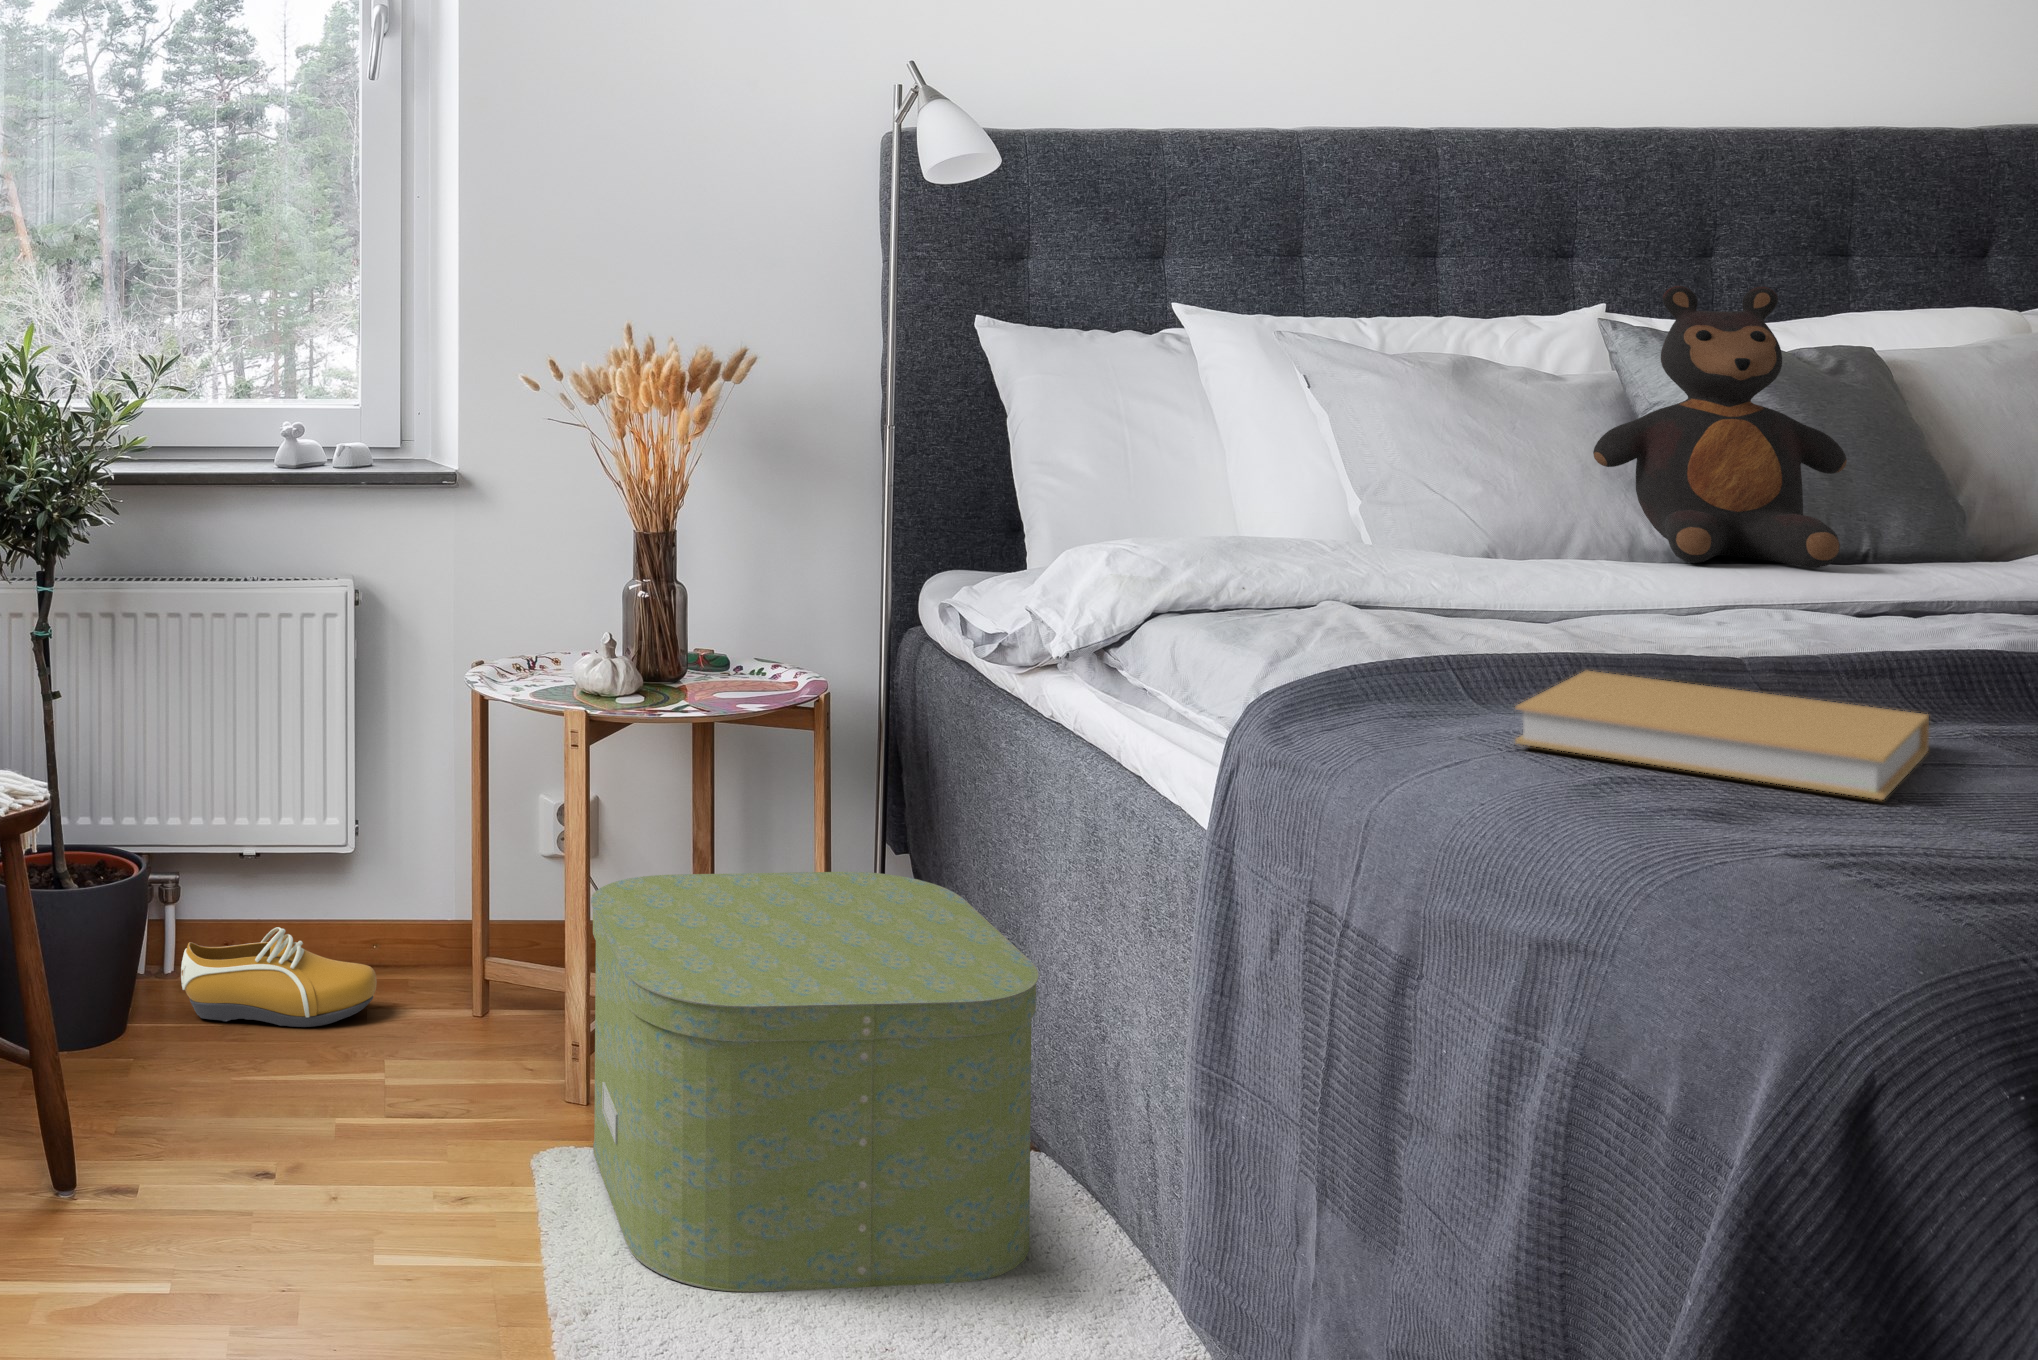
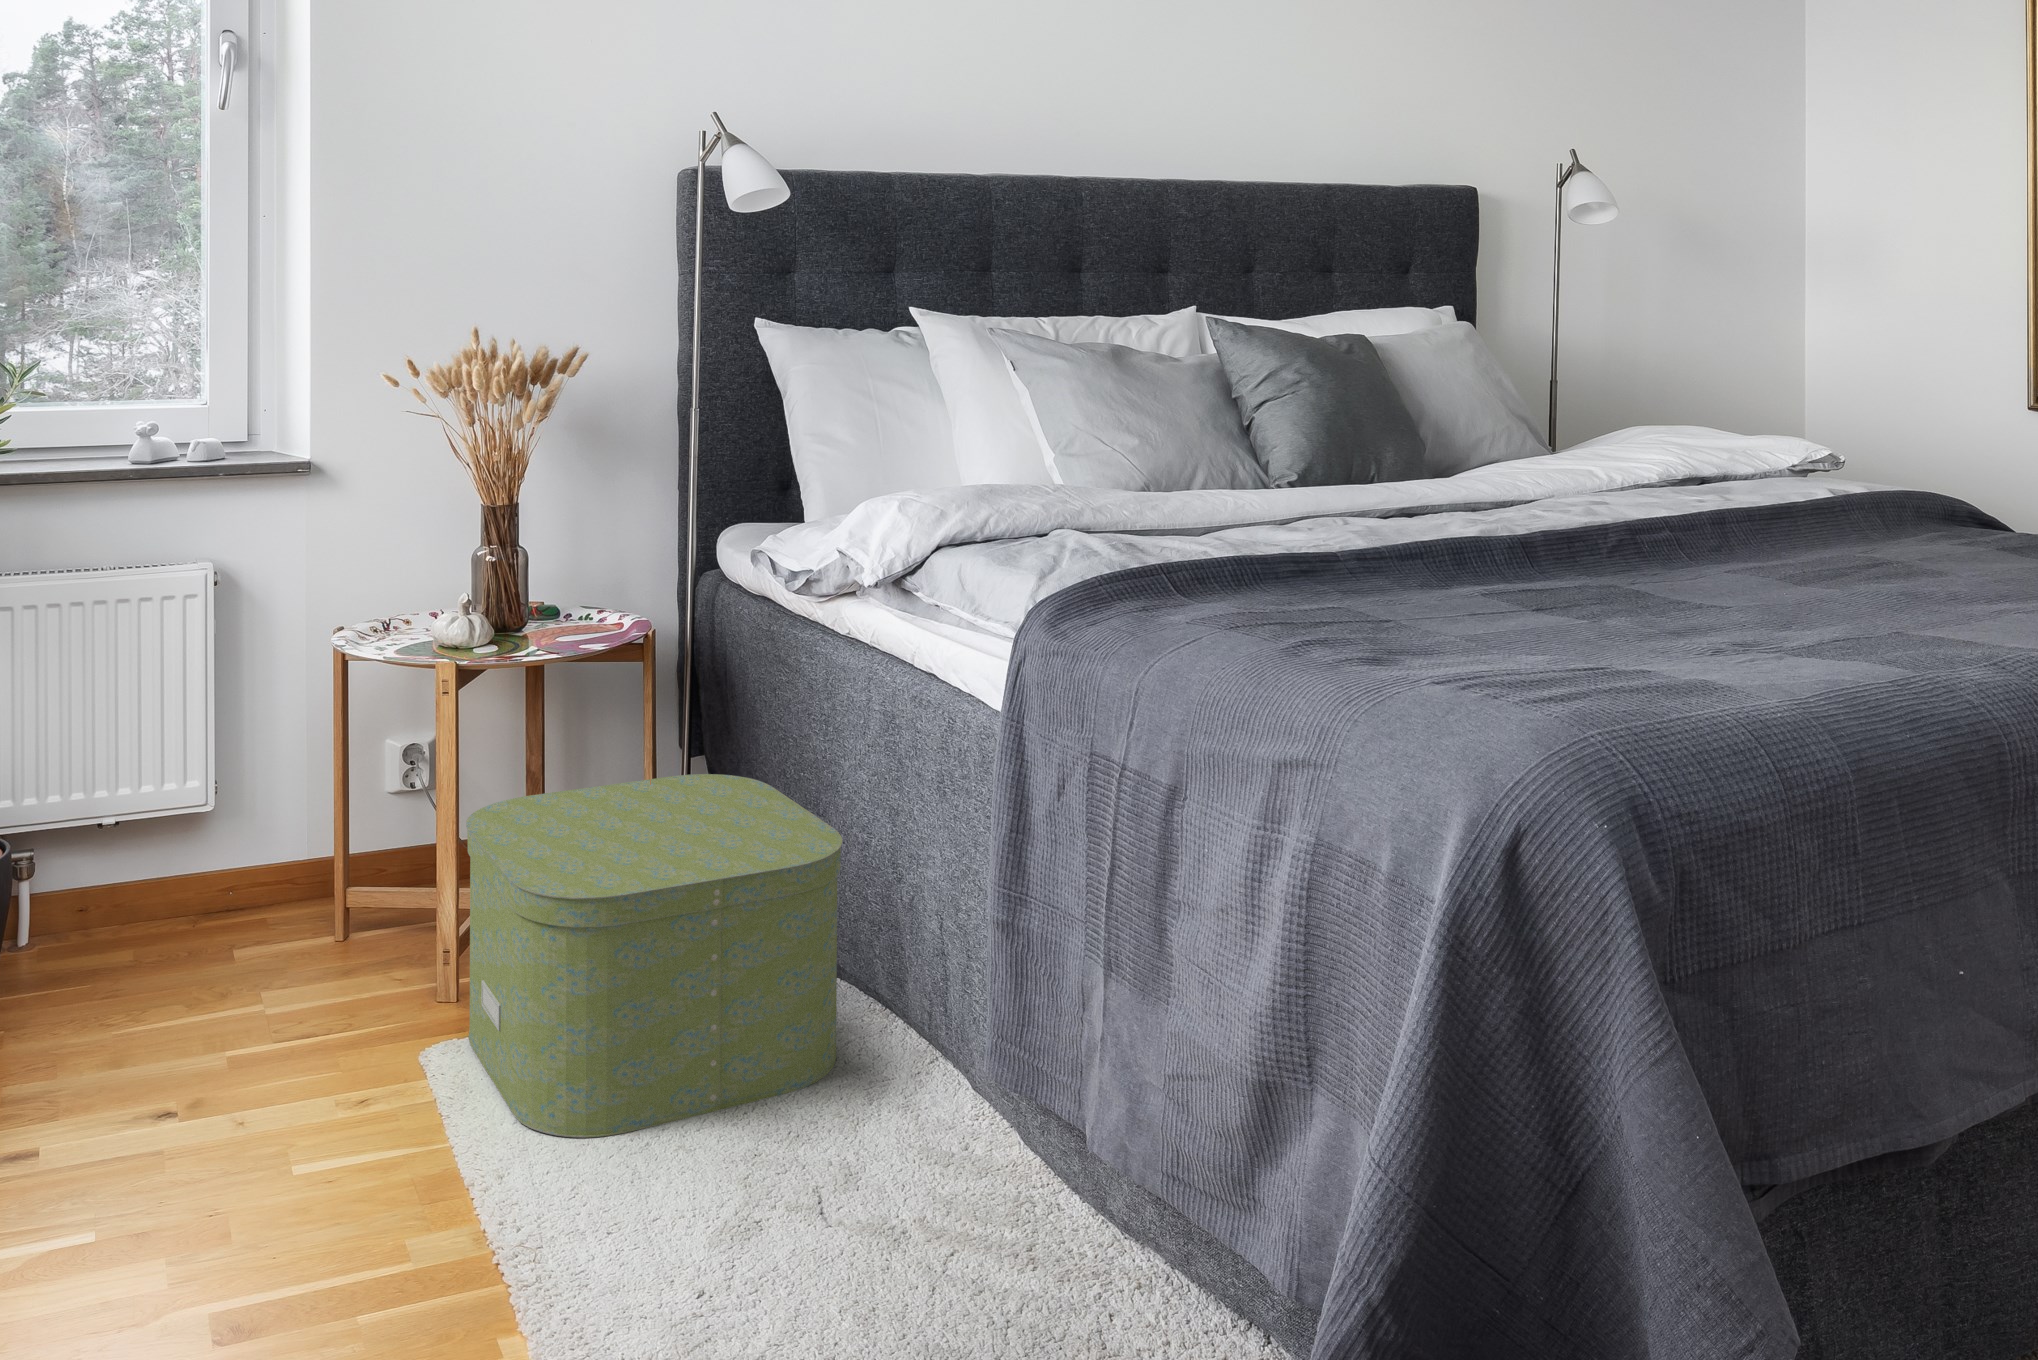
teddy bear: present [1593,286,1847,568] -> none [1209,289,1362,486]
book: present [1515,670,1929,800] -> none [1204,566,1444,639]
shoe: present [181,927,377,1027] -> none [46,890,244,986]

